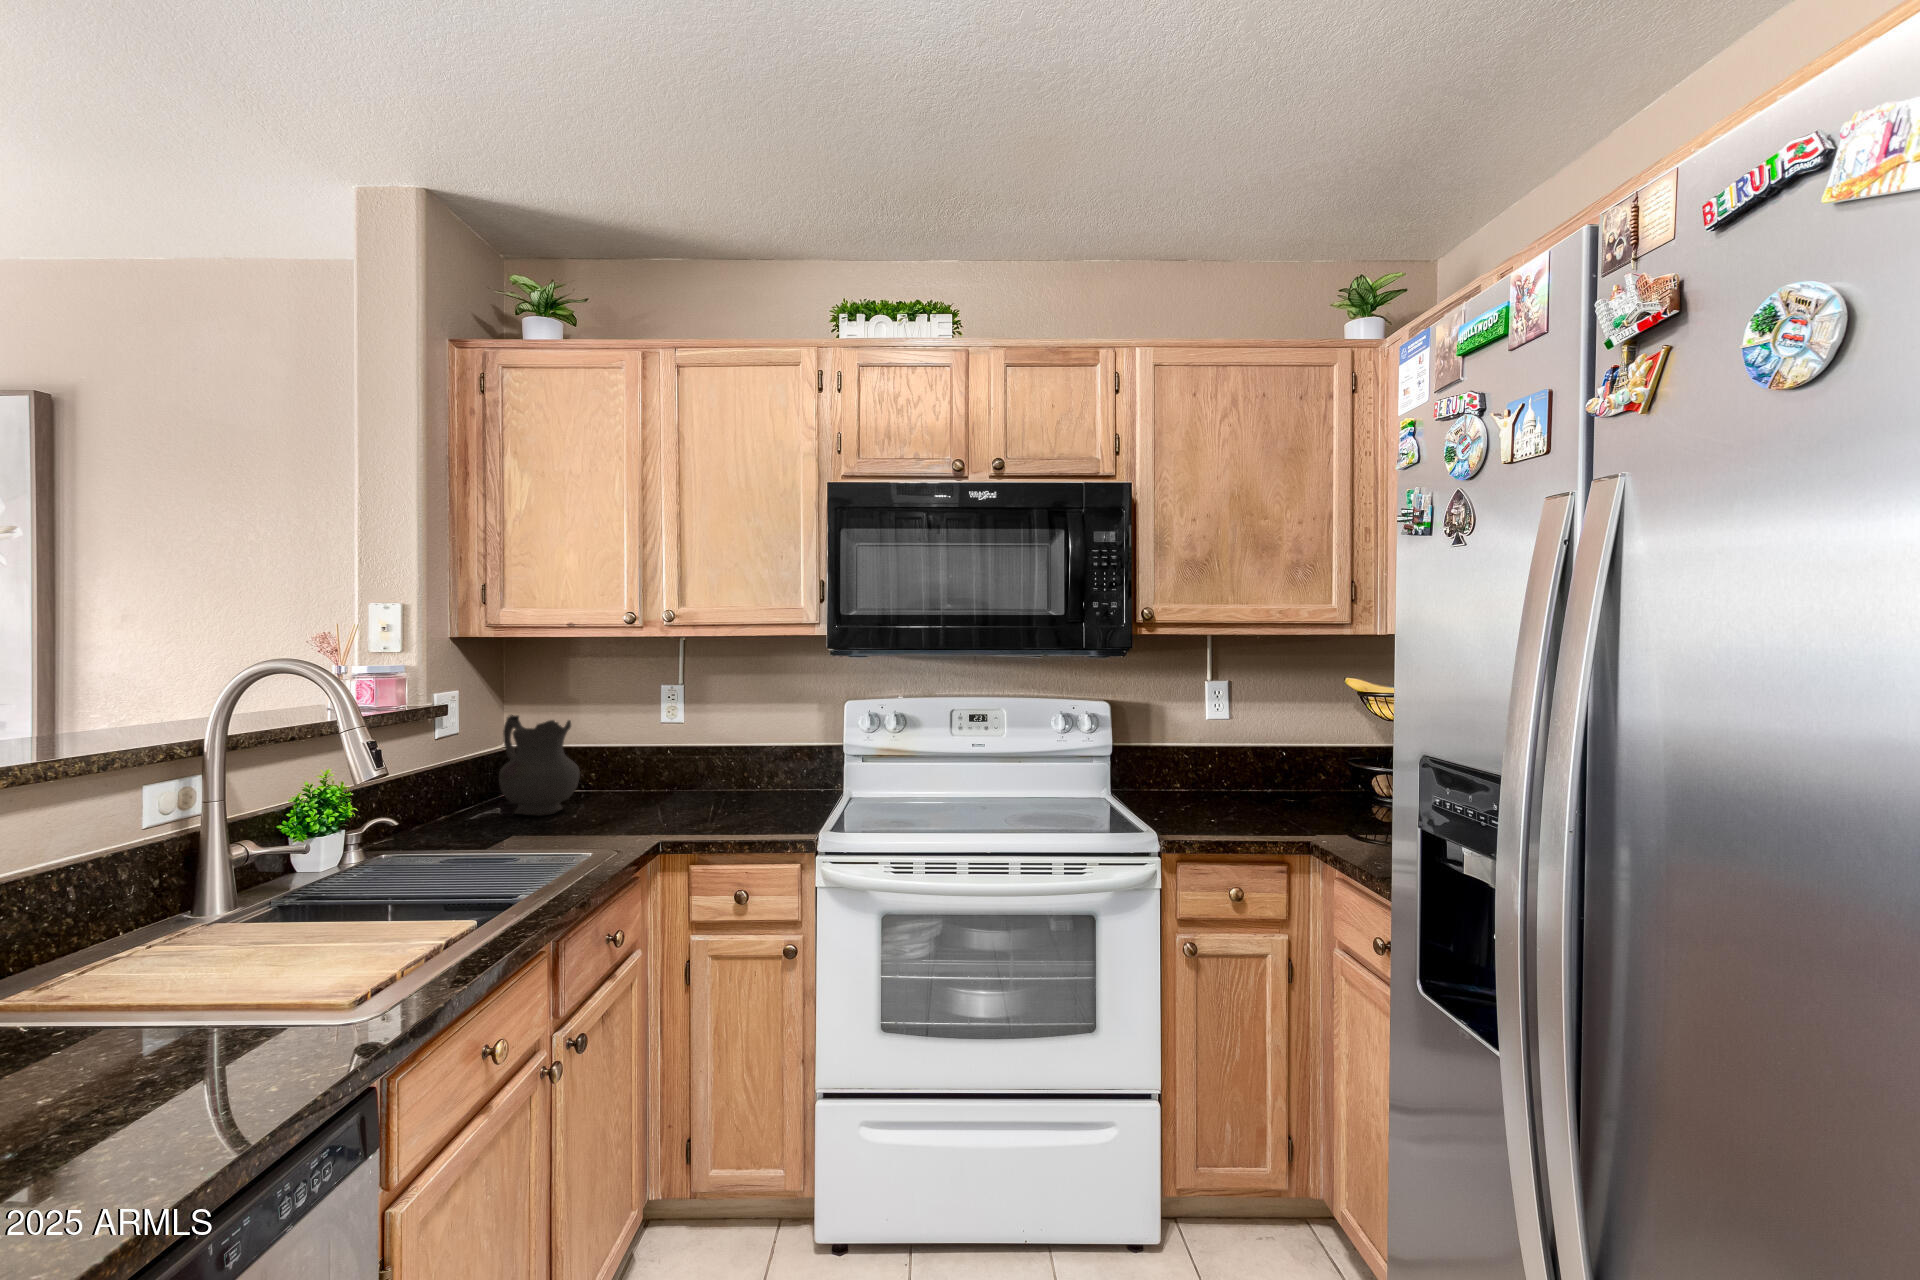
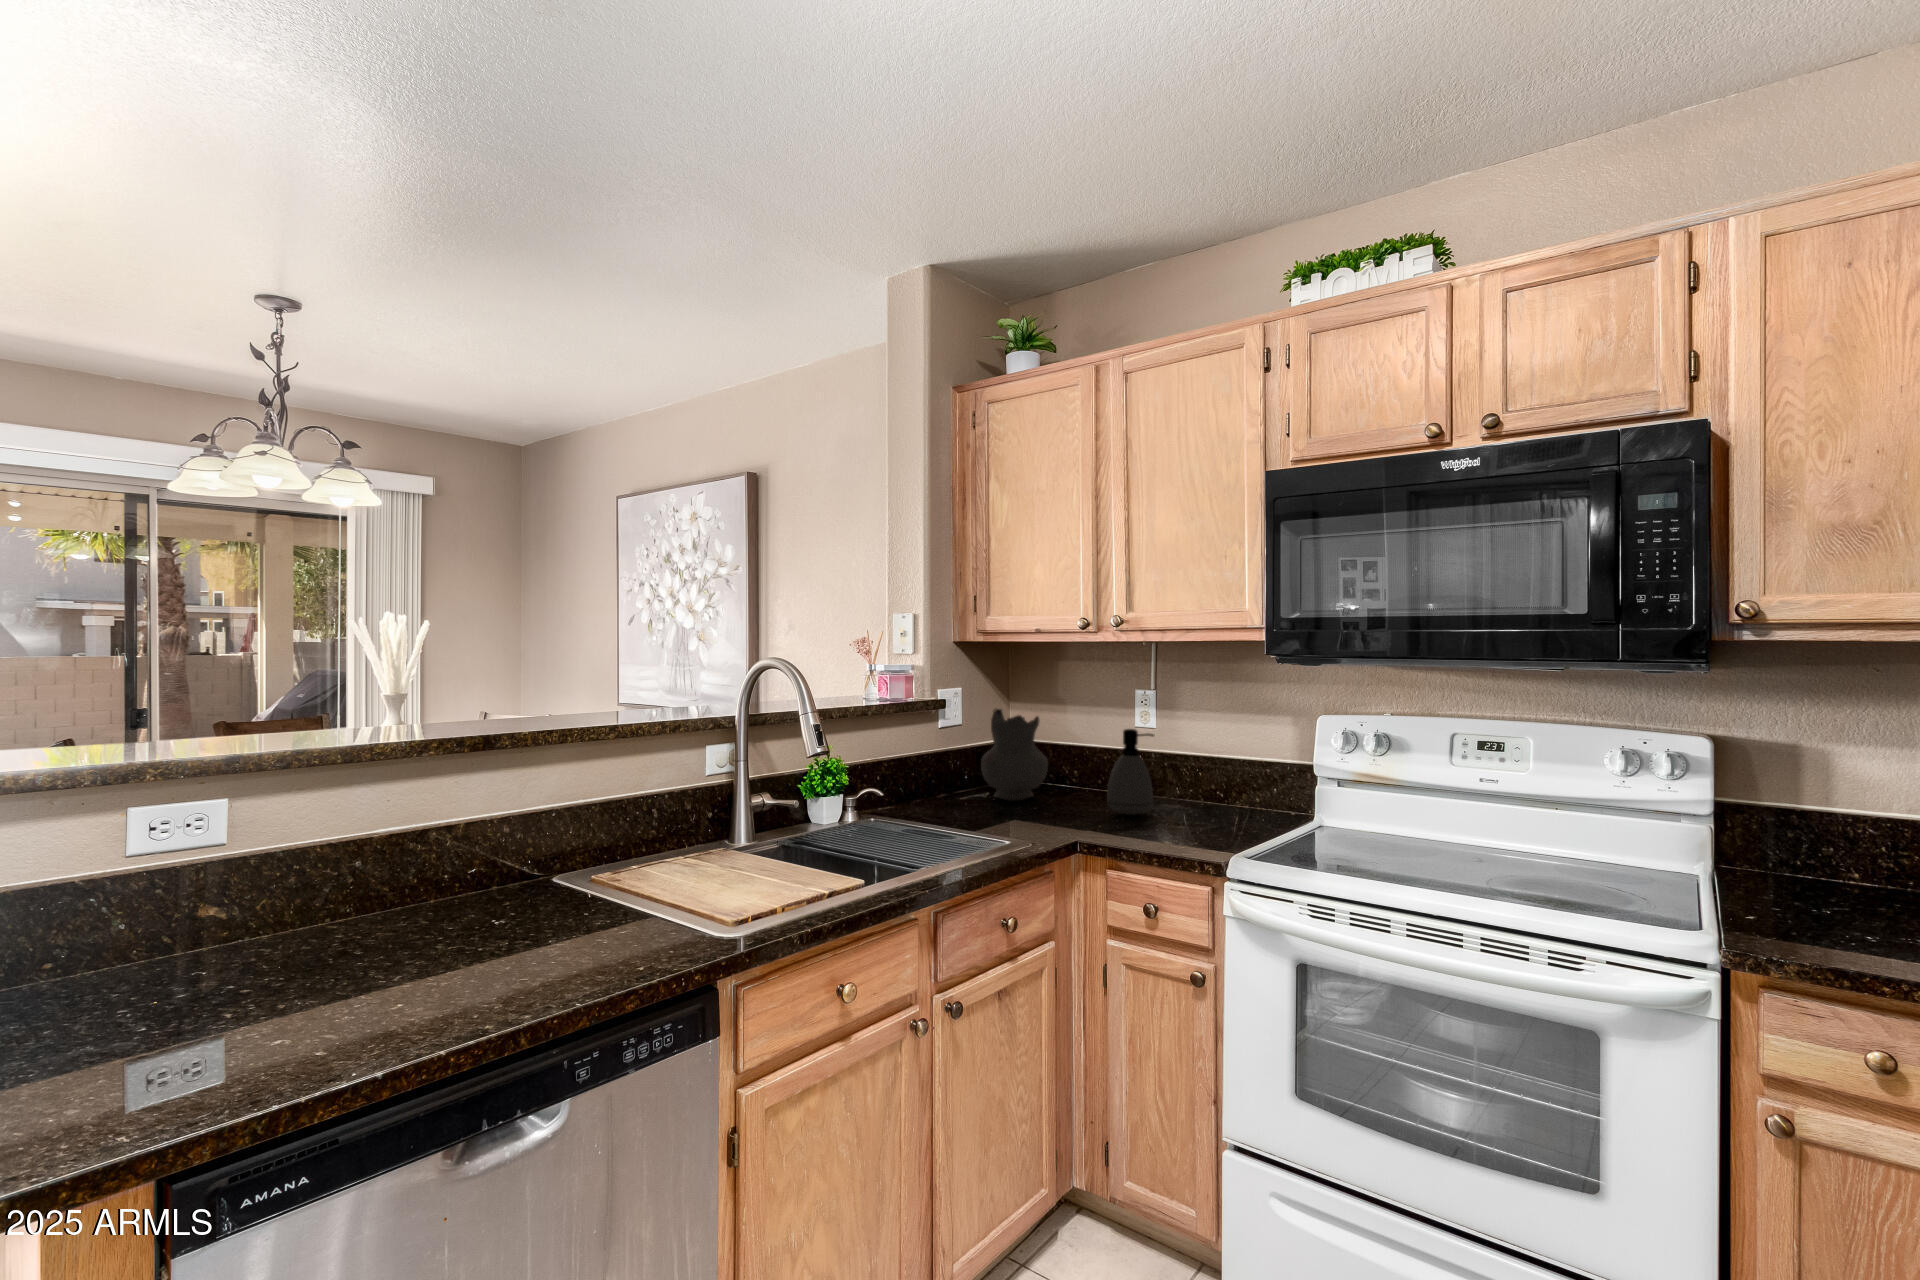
soap dispenser: none [661,726,710,813] -> present [1107,729,1154,815]

